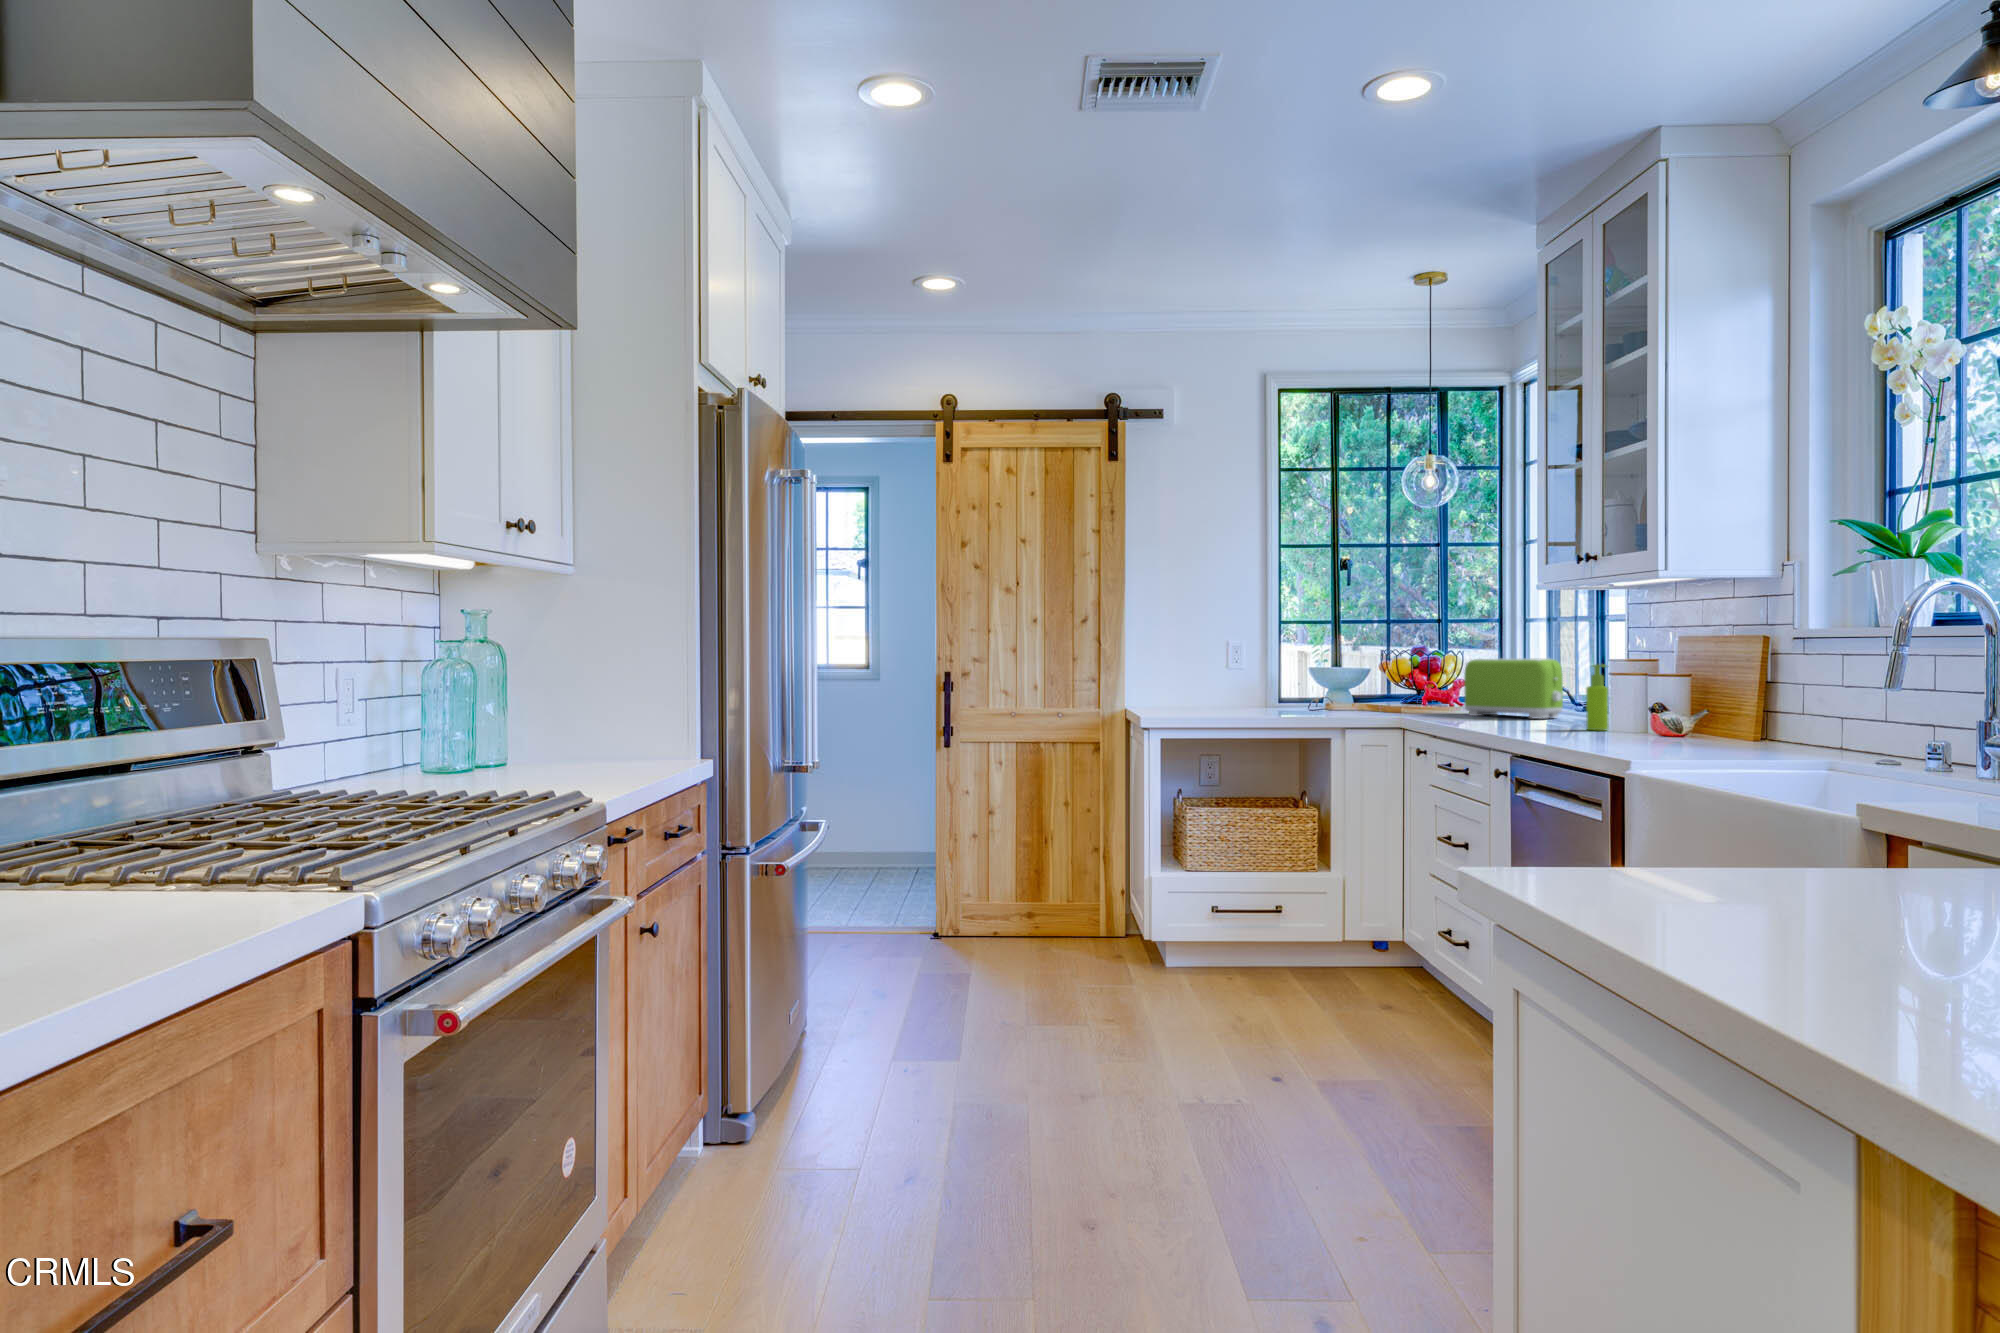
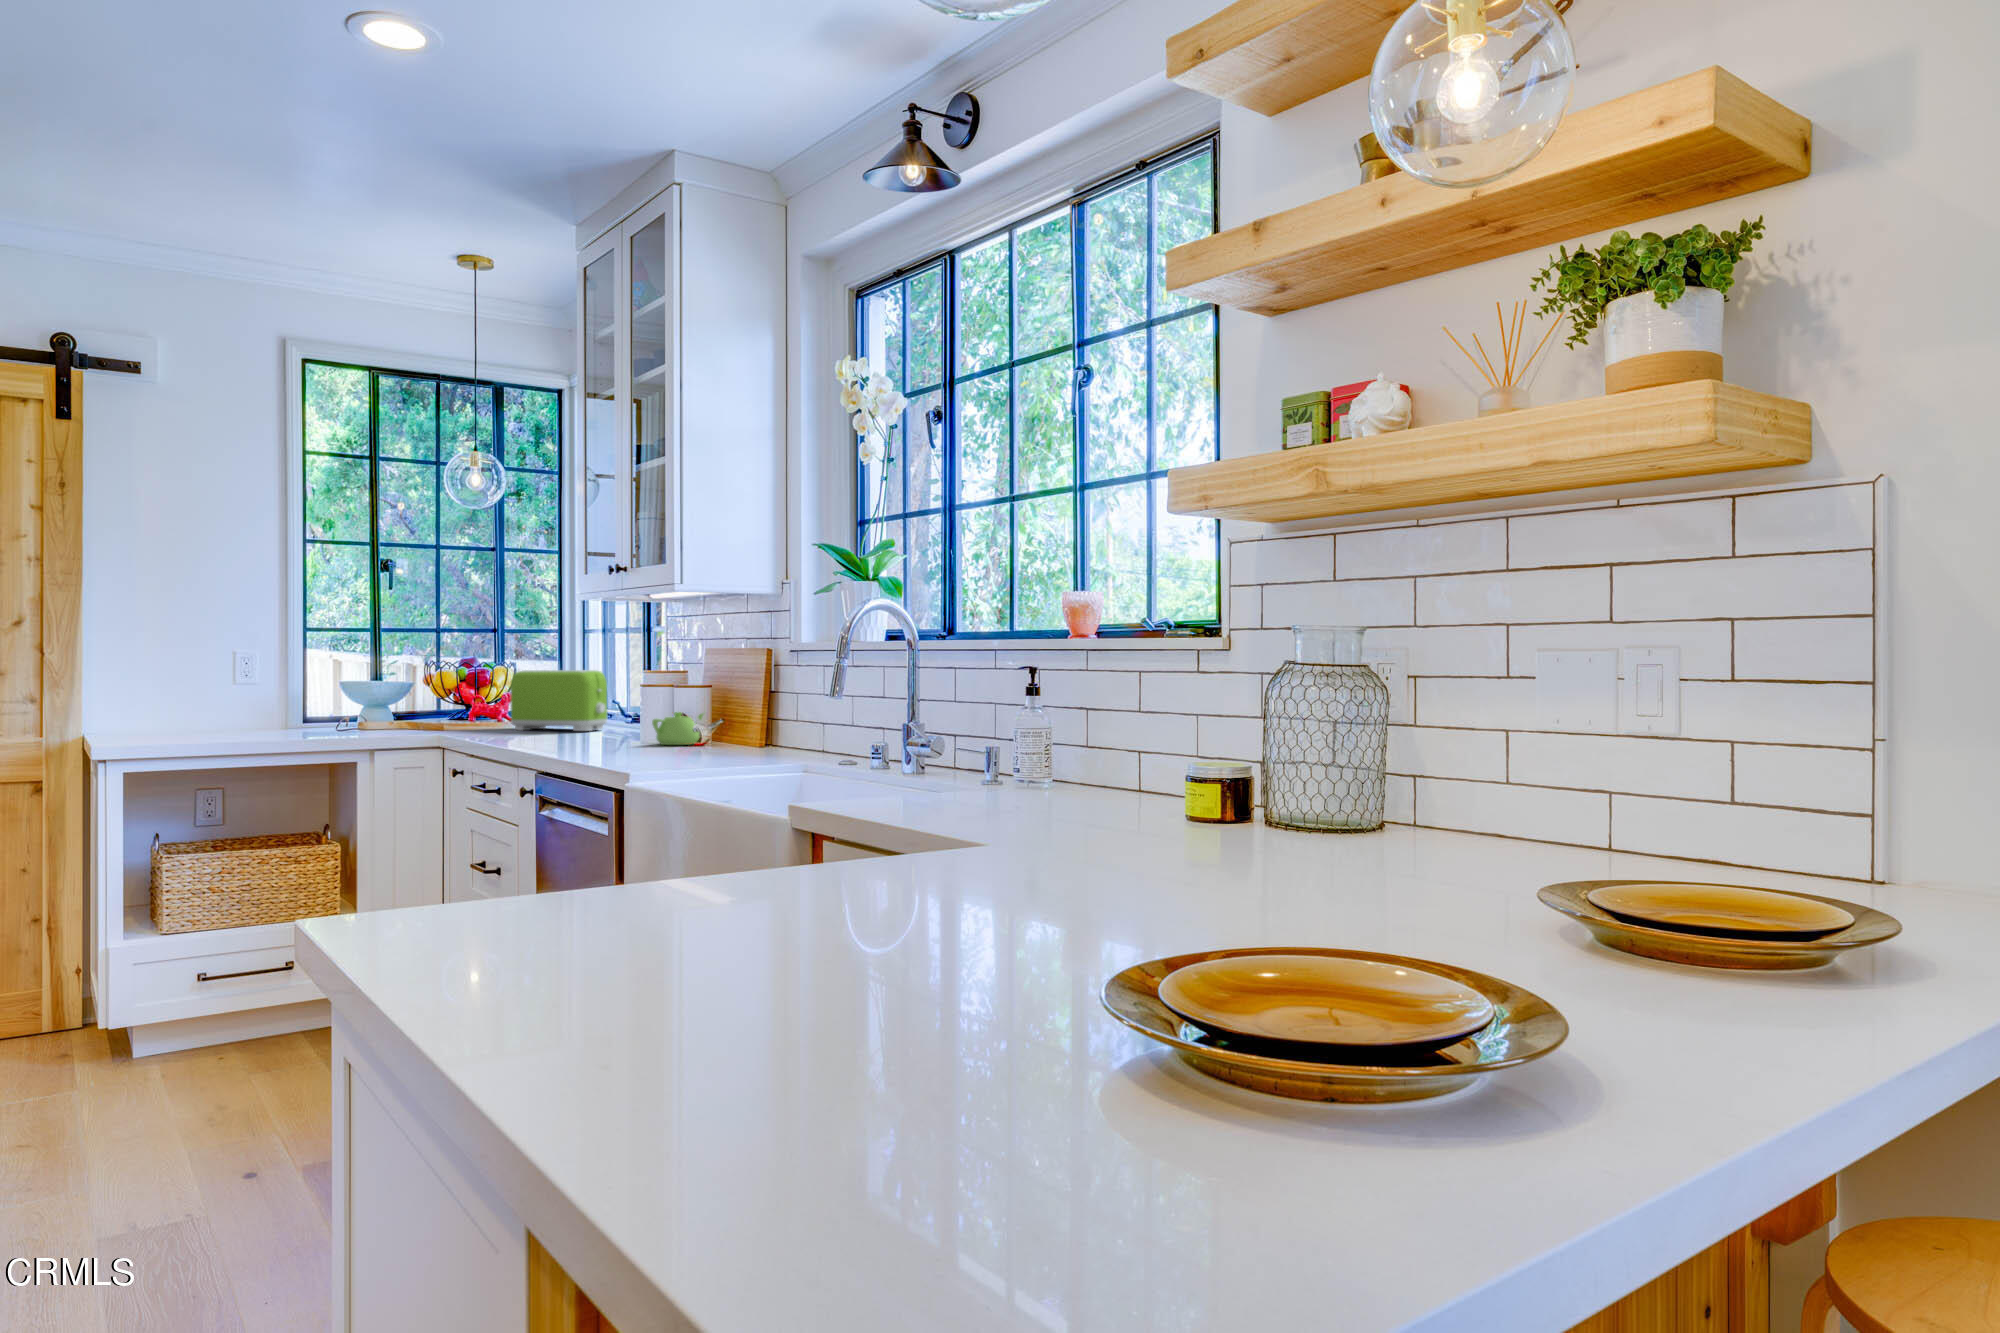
soap dispenser: present [1586,664,1609,730] -> none [619,676,639,741]
teapot: none [1628,702,1690,737] -> present [652,712,704,745]

